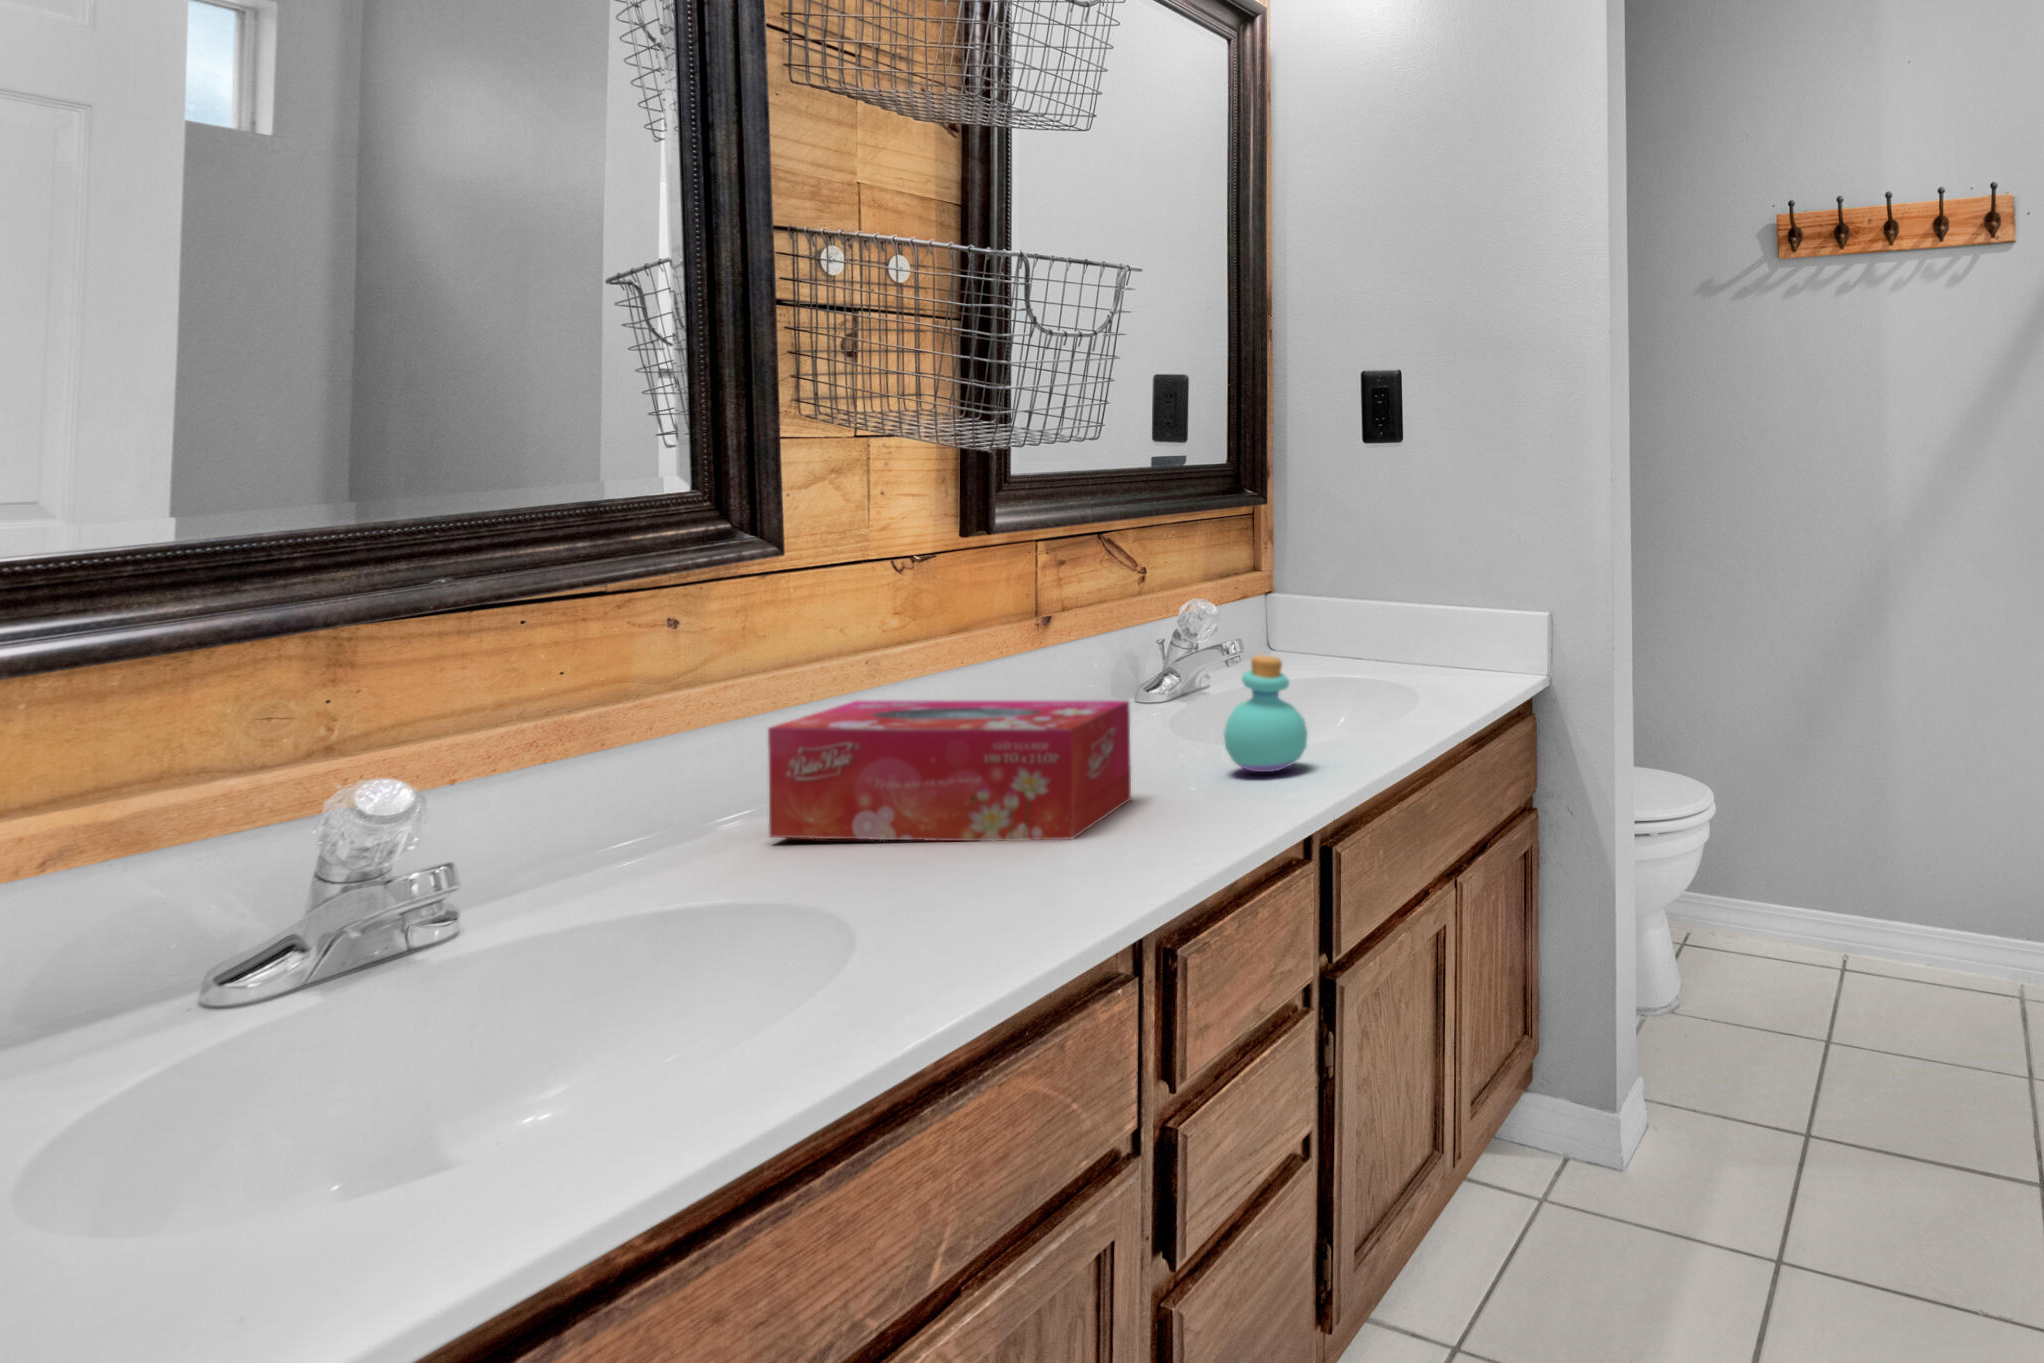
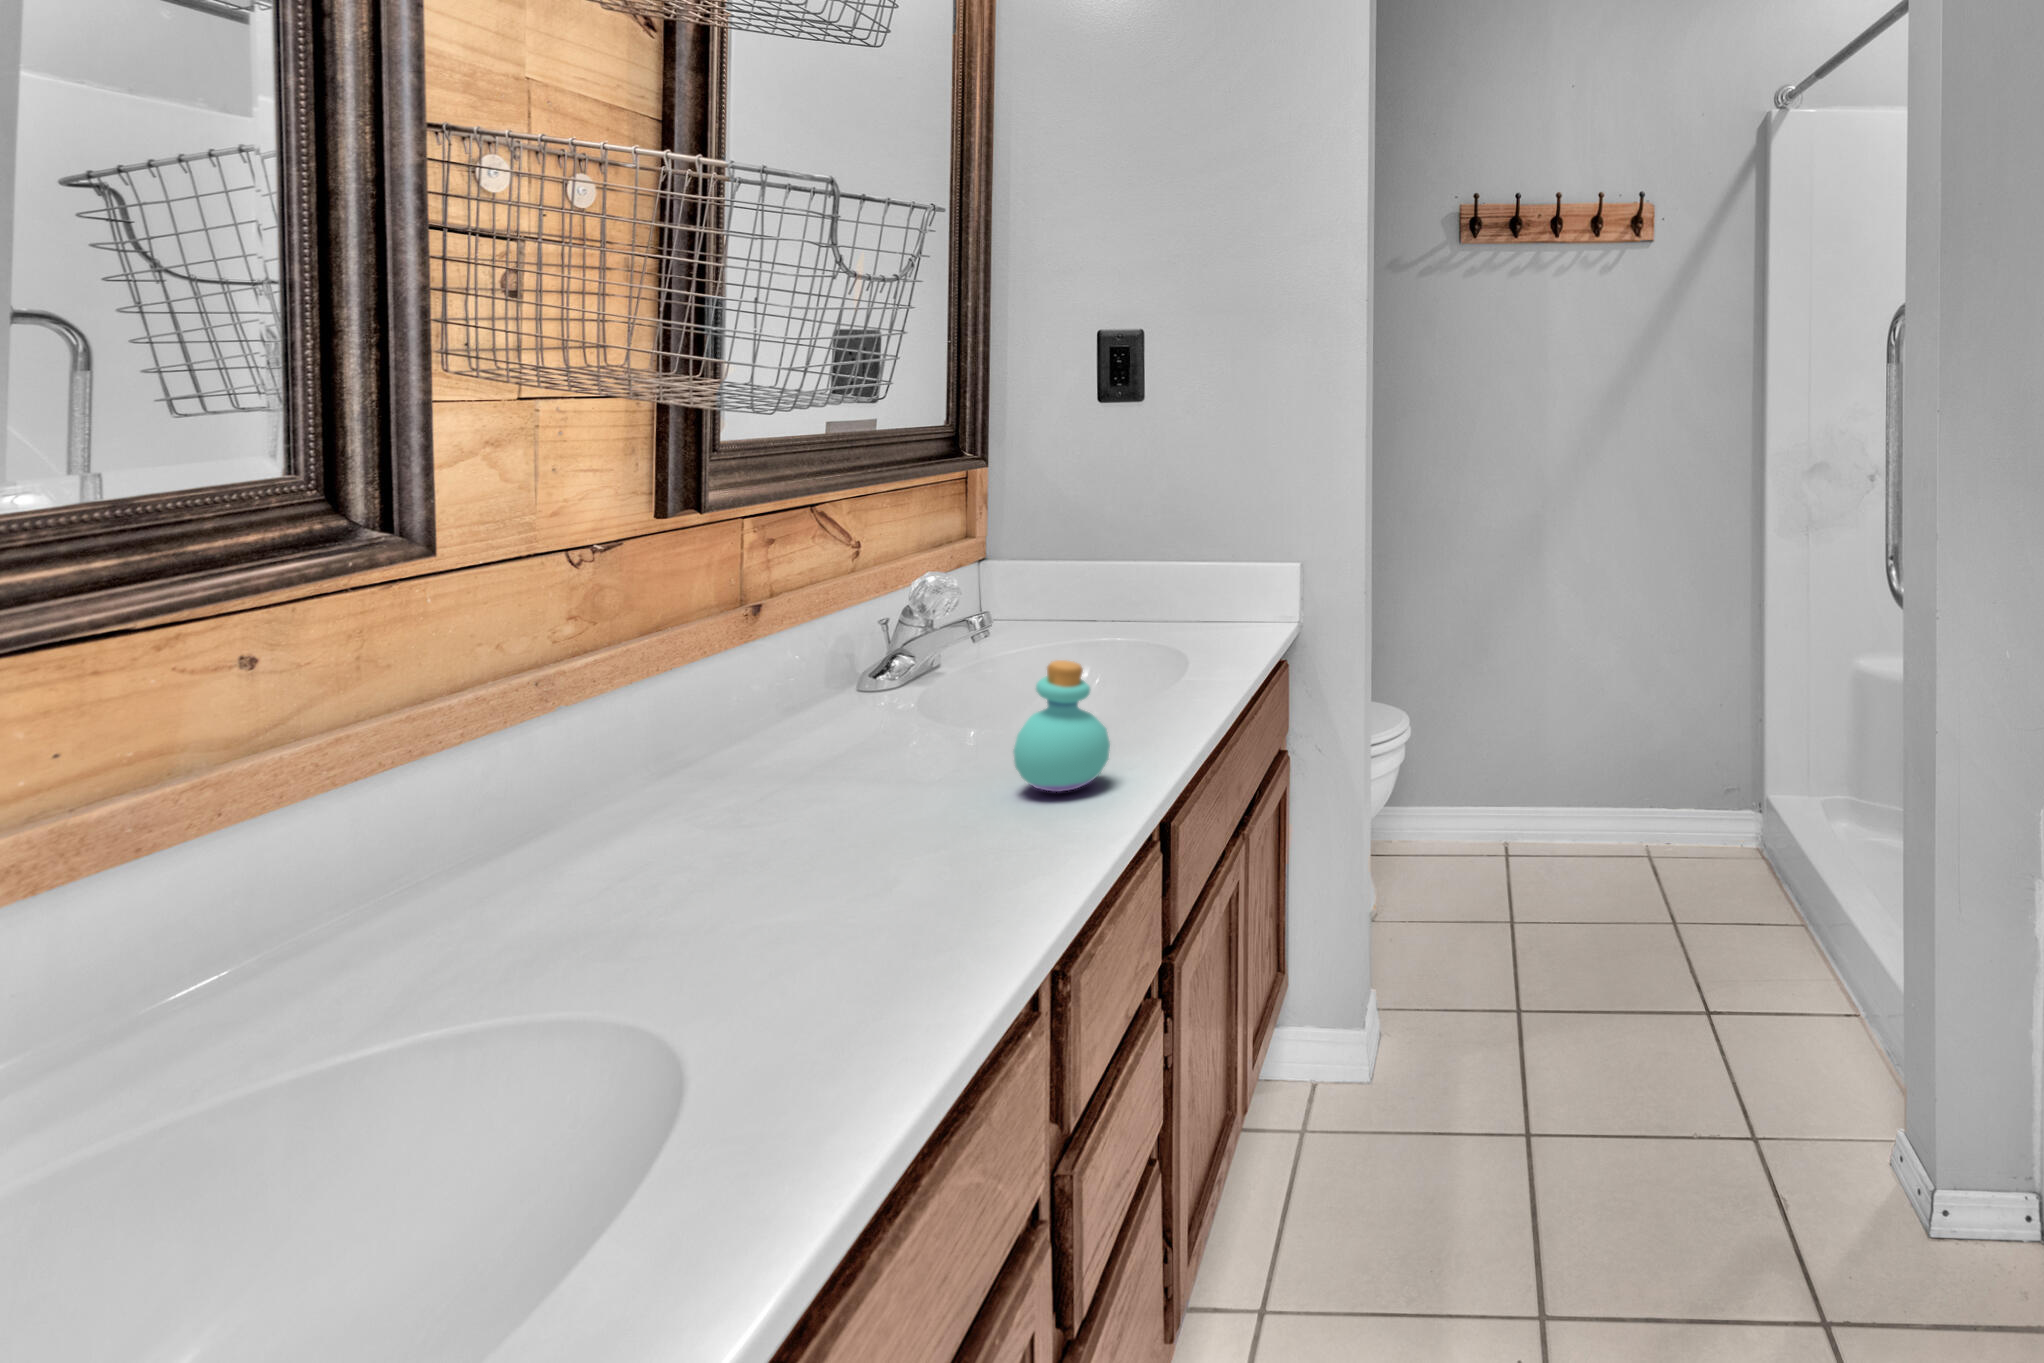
tissue box: present [768,700,1131,841] -> none [416,726,913,942]

